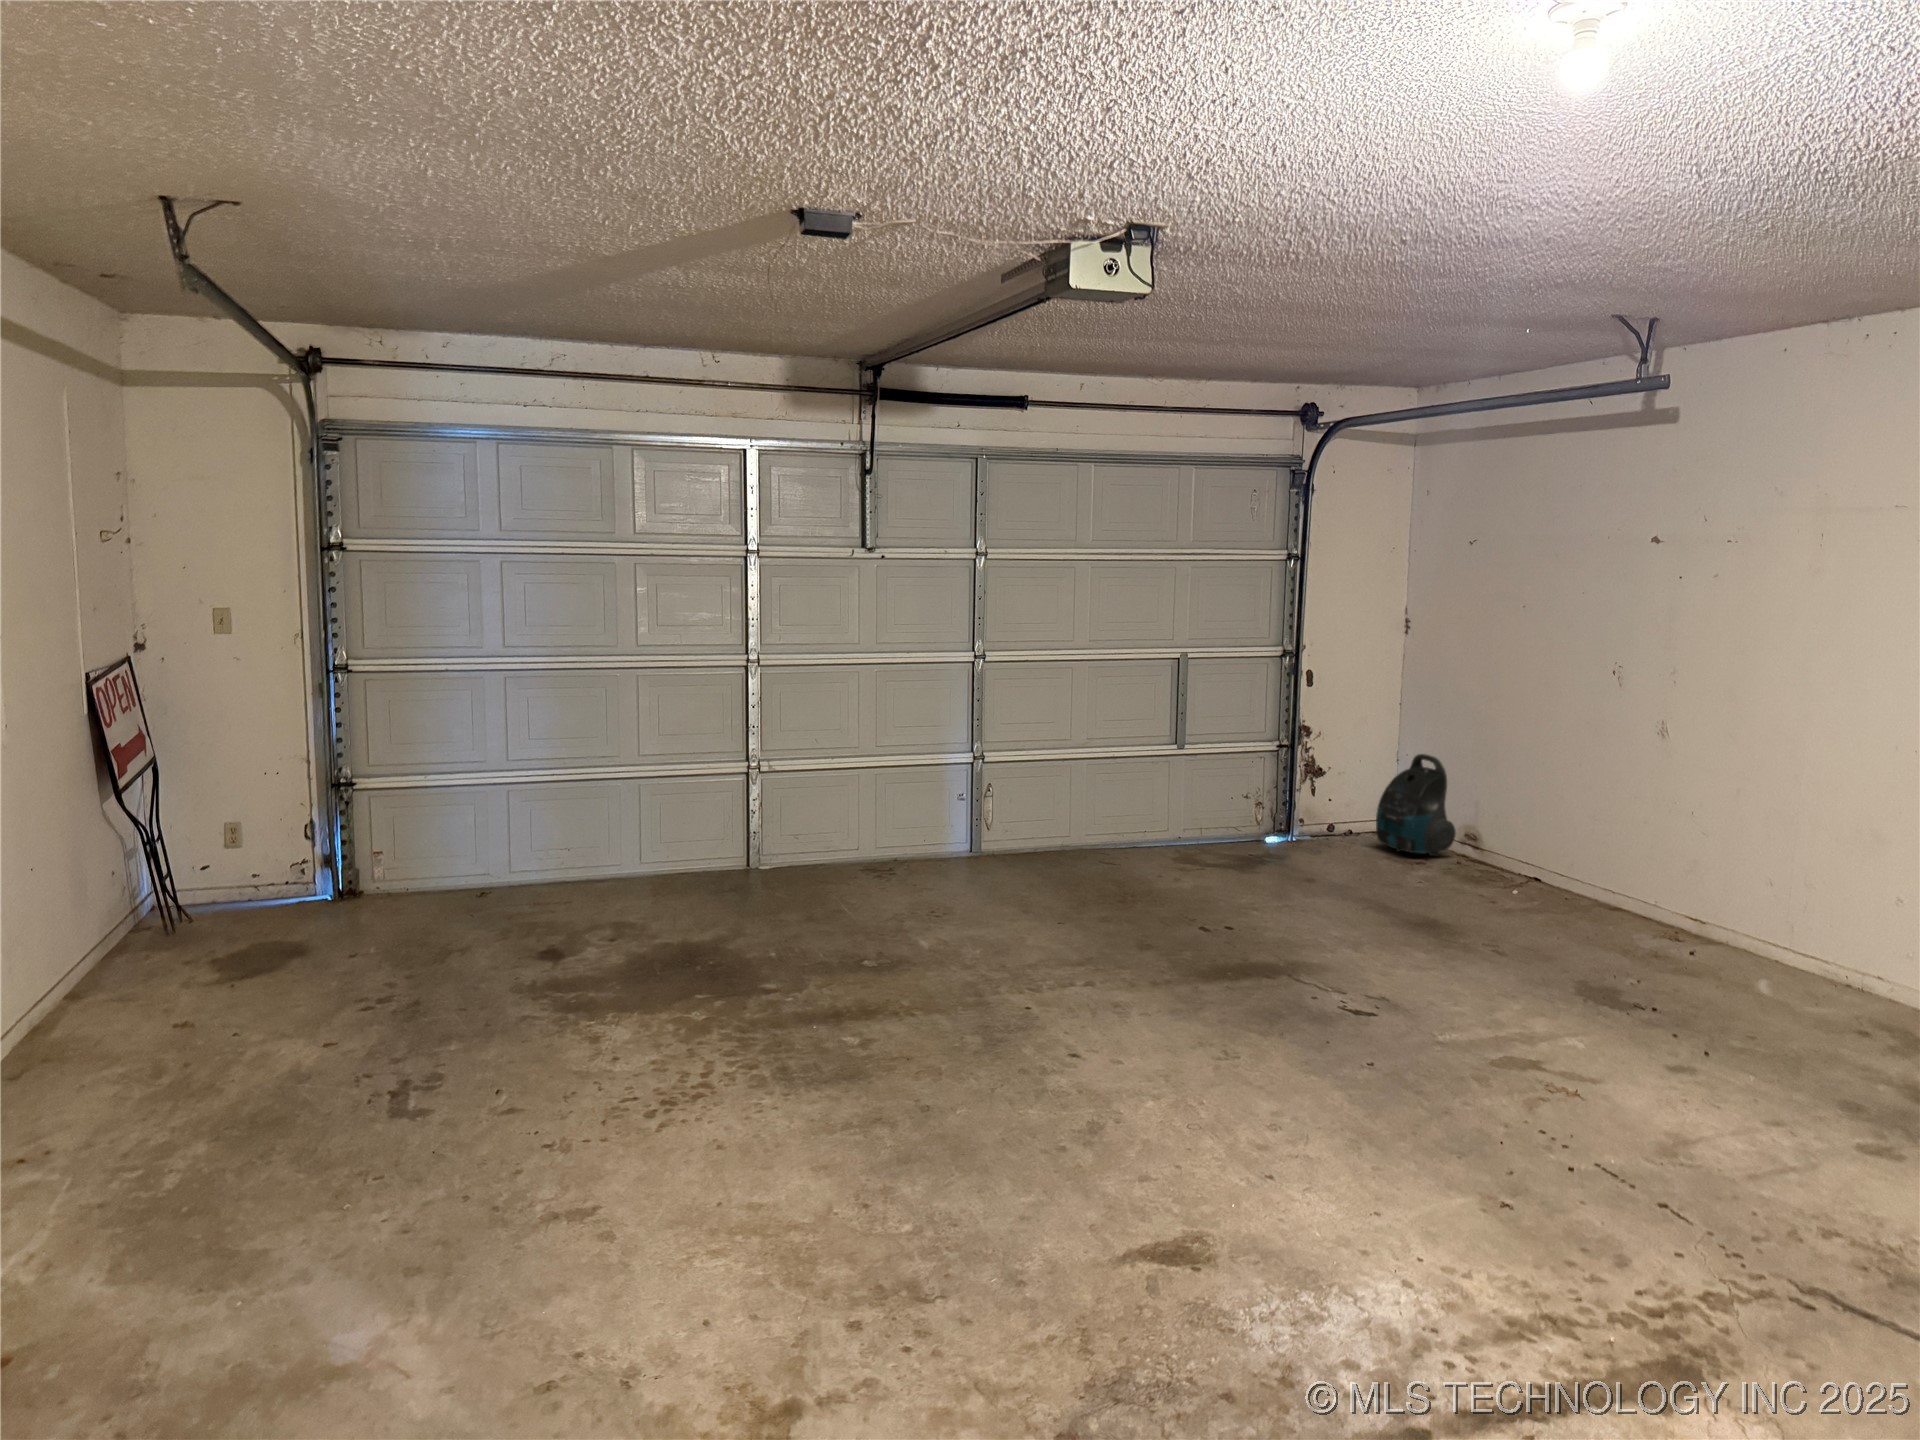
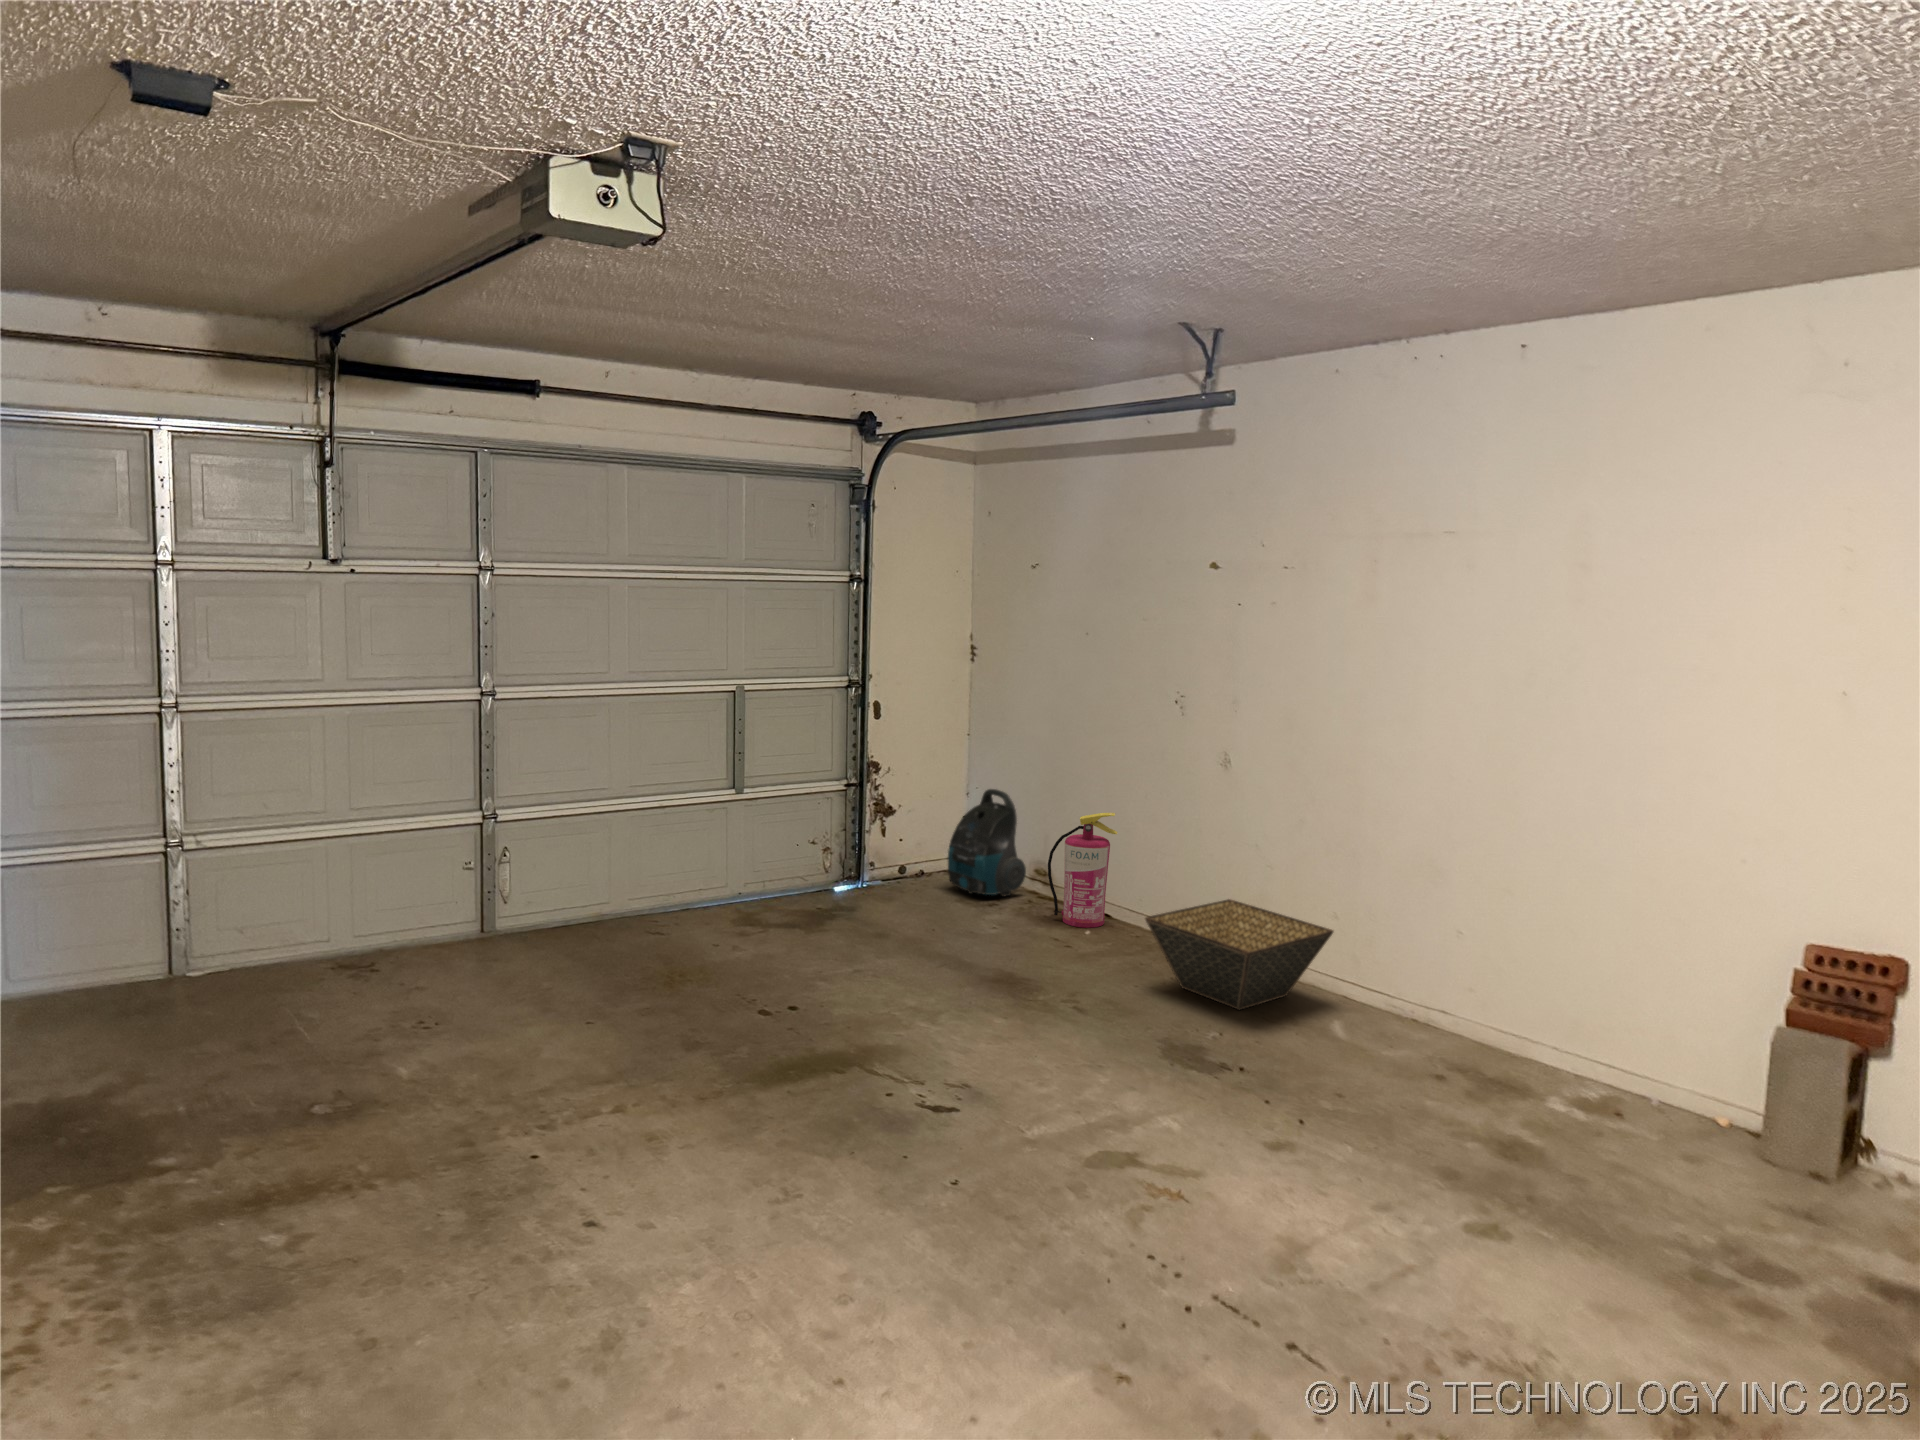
fire extinguisher: none [1480,778,1555,888] -> present [1048,813,1117,928]
basket: none [1586,865,1805,972] -> present [1145,899,1333,1010]

